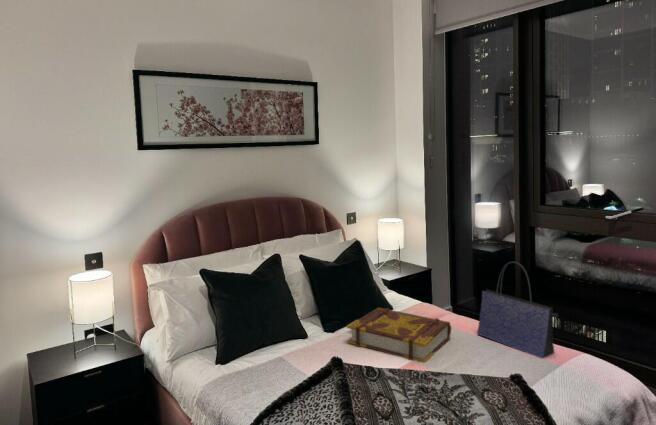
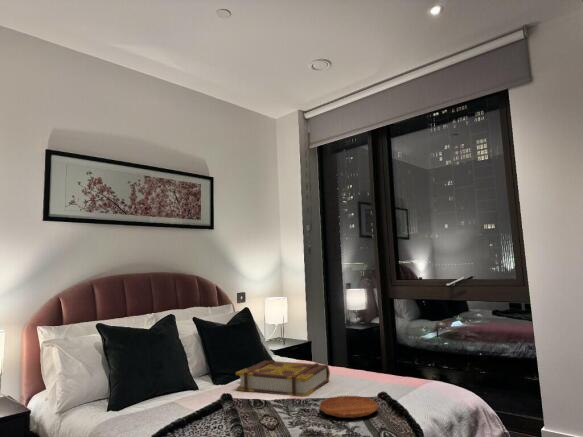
tote bag: present [477,262,558,359] -> none [352,306,416,388]
tray: none [439,372,509,410] -> present [319,396,378,418]

